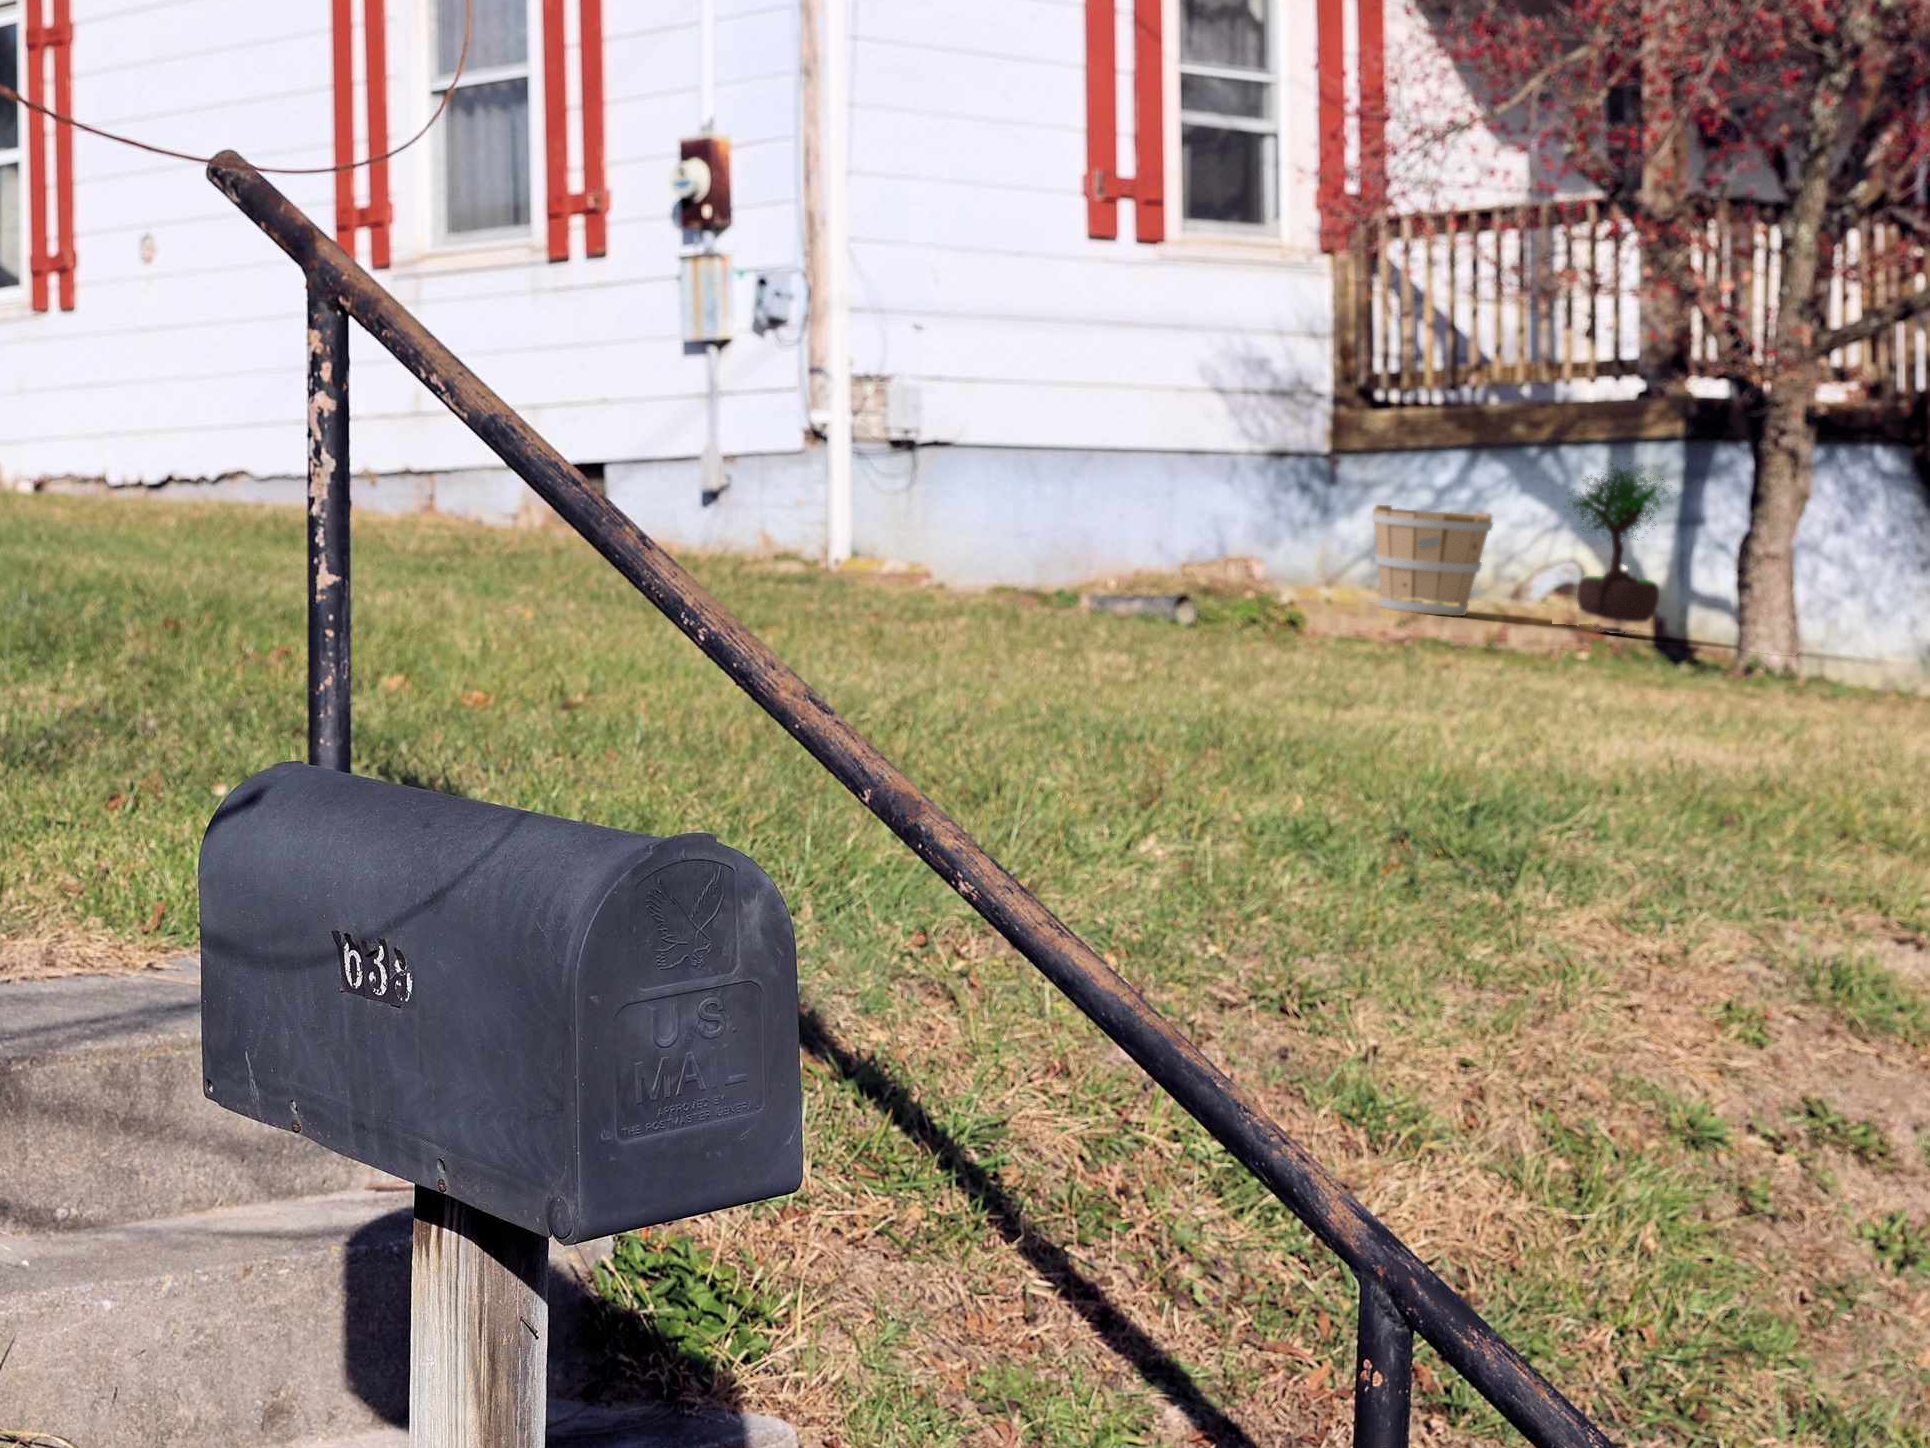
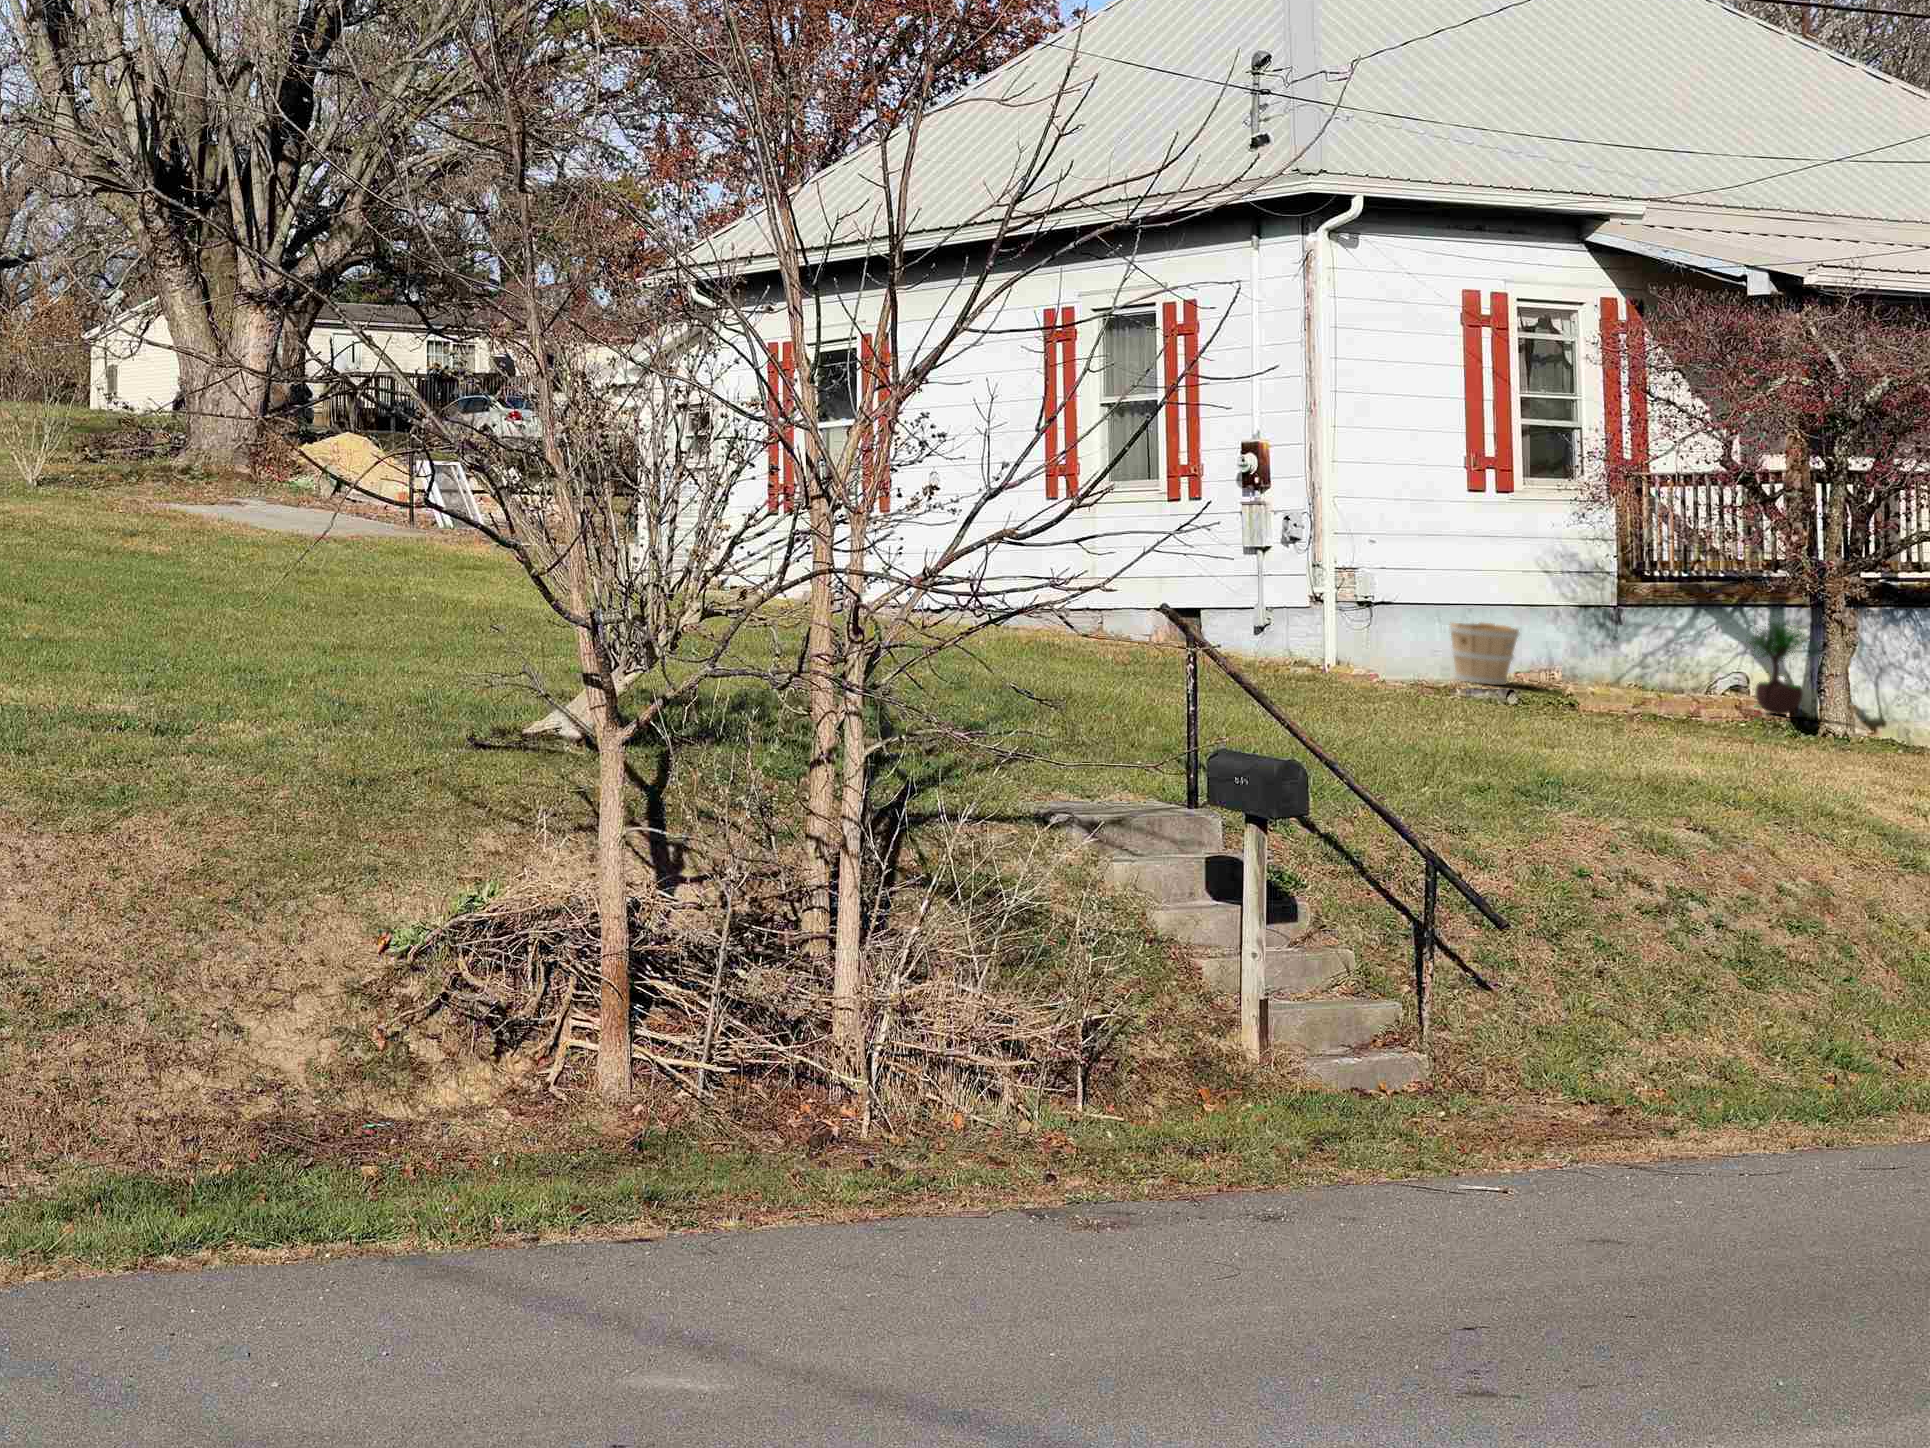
wooden bucket: present [1372,505,1493,616] -> present [1449,622,1519,685]

